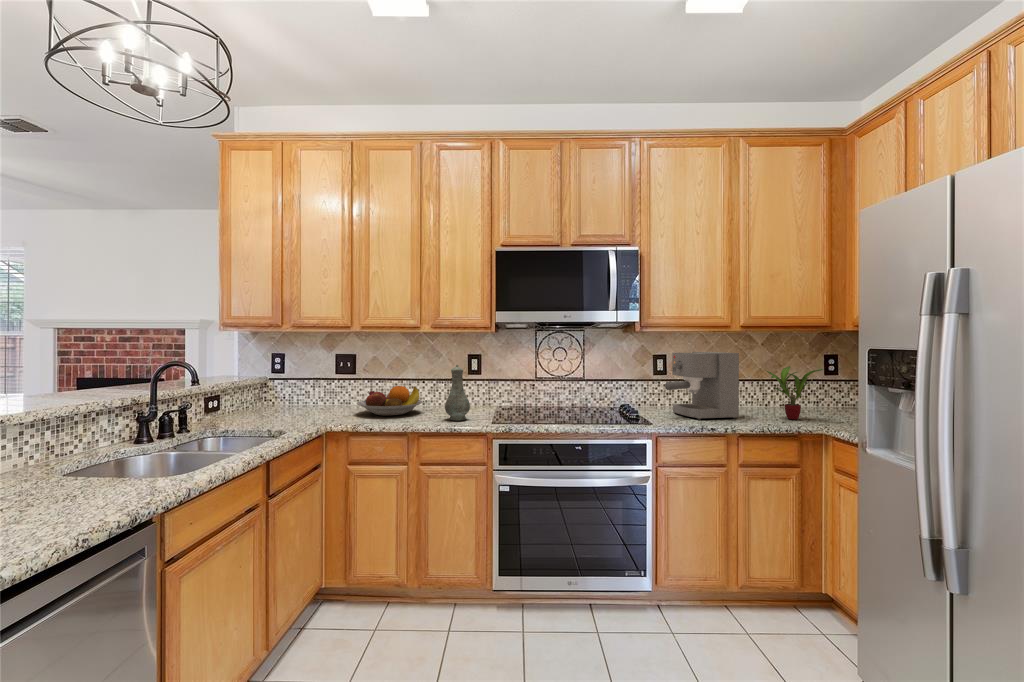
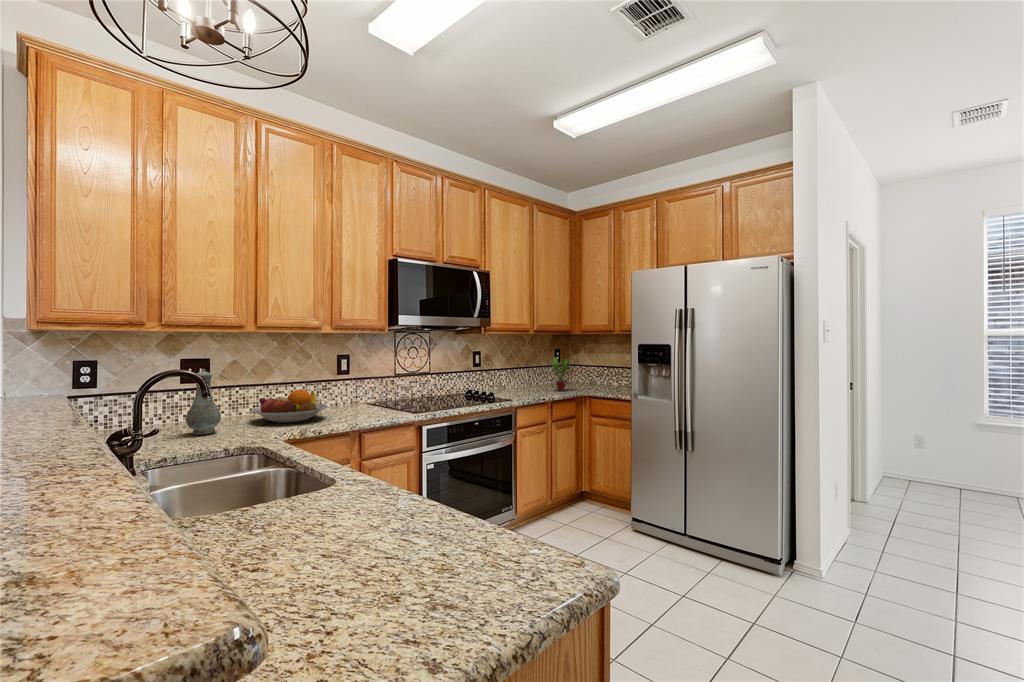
coffee maker: present [665,352,739,420] -> none [496,349,539,396]
vase: present [445,365,470,421] -> present [186,369,221,435]

